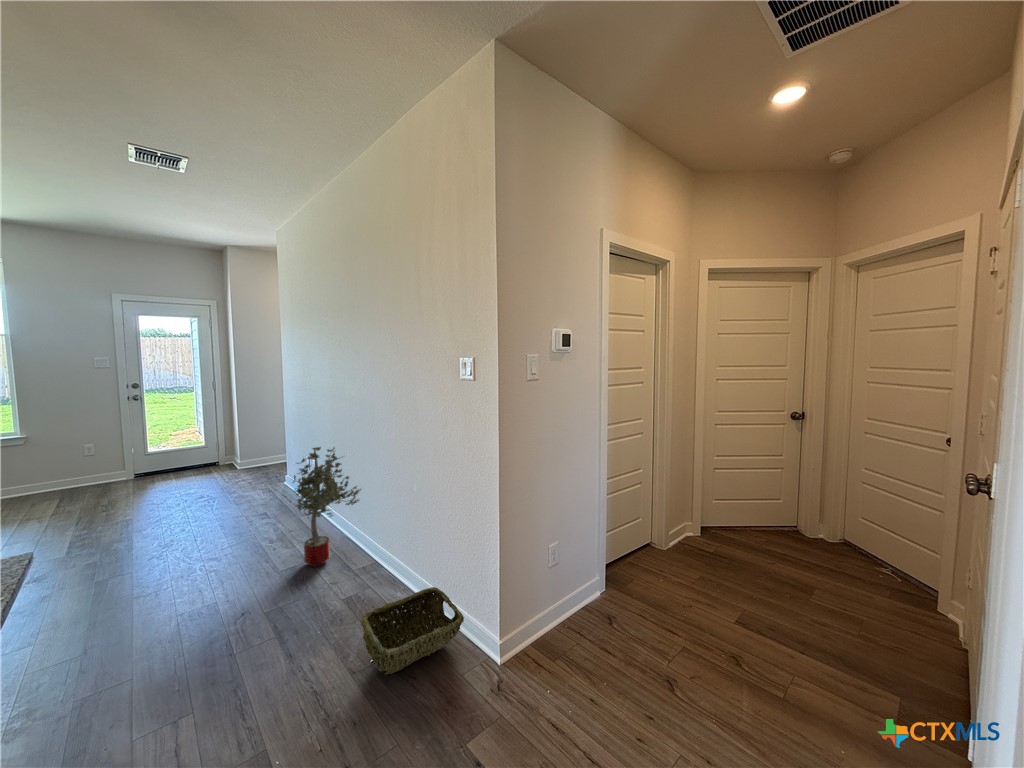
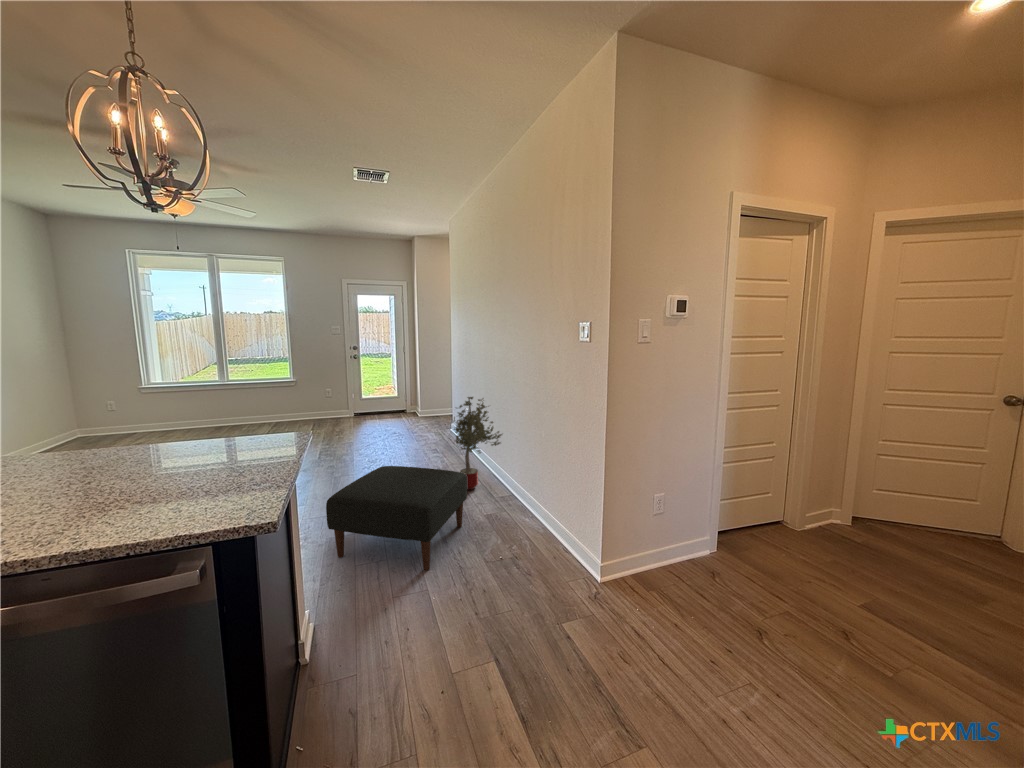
ottoman: none [71,553,318,734] -> present [326,466,467,571]
woven basket: present [361,587,464,675] -> none [493,514,573,568]

